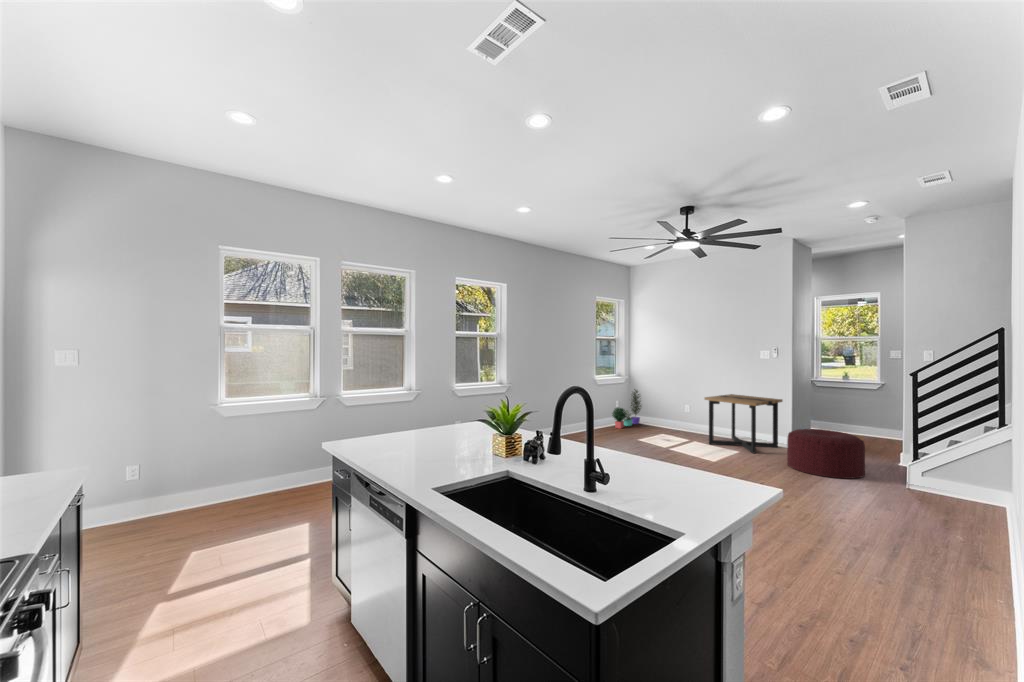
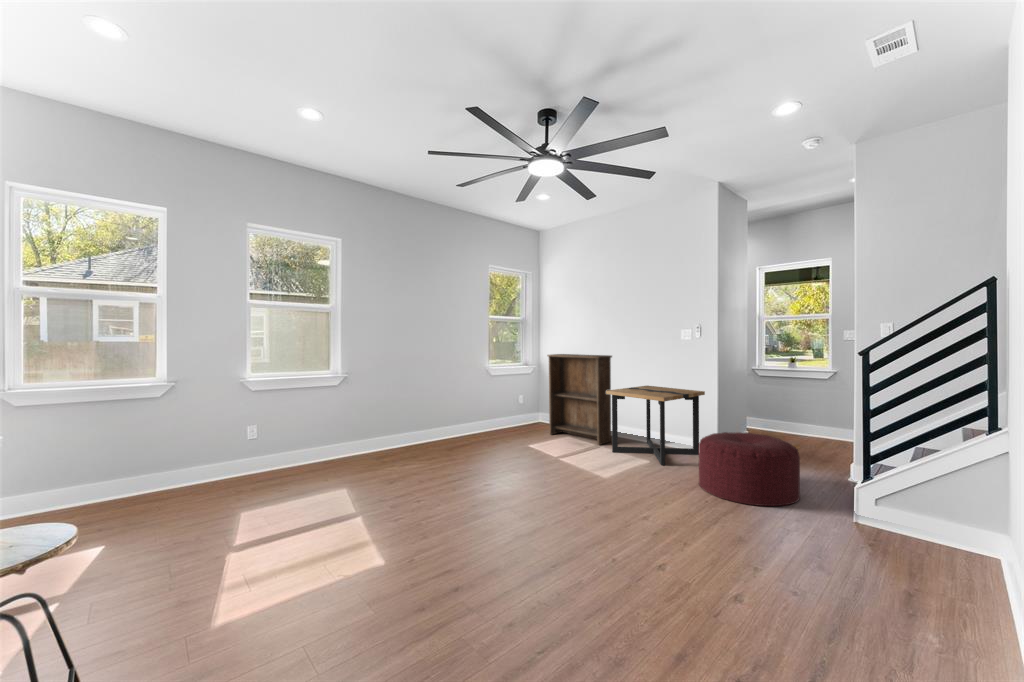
bookshelf: none [648,368,705,439] -> present [547,354,612,445]
potted plant: present [612,389,641,428] -> none [505,380,550,432]

